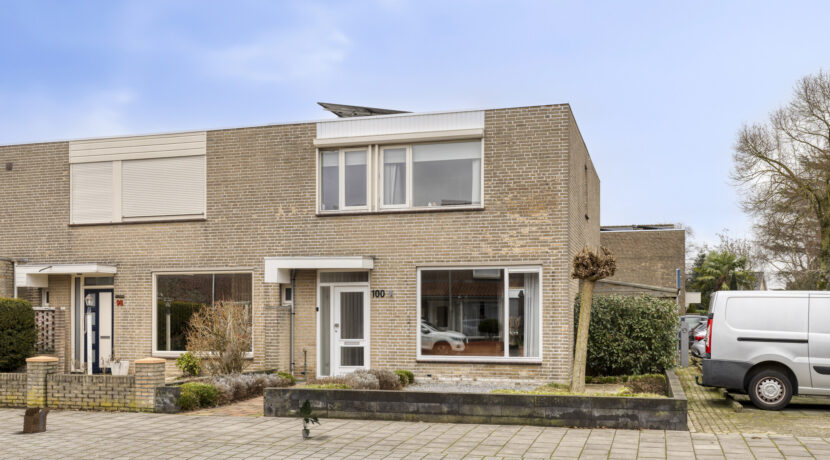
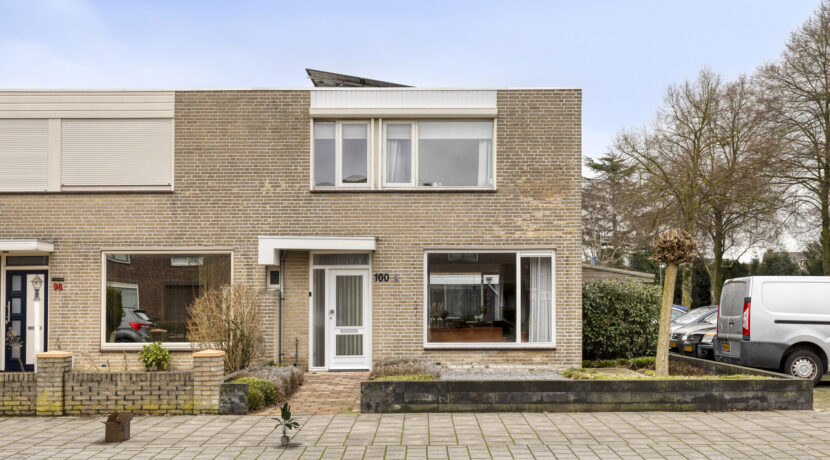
potted plant: present [294,399,320,438] -> present [272,403,300,445]

